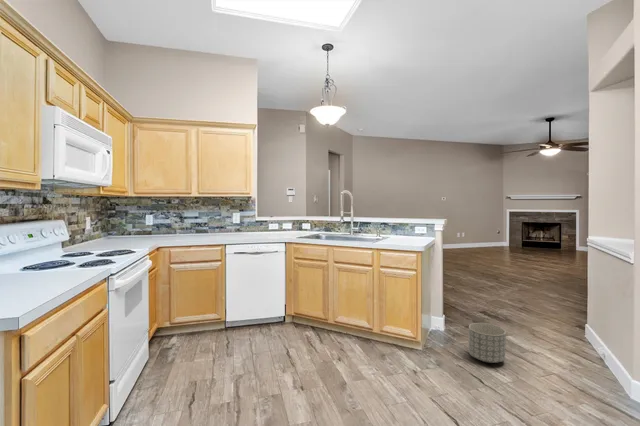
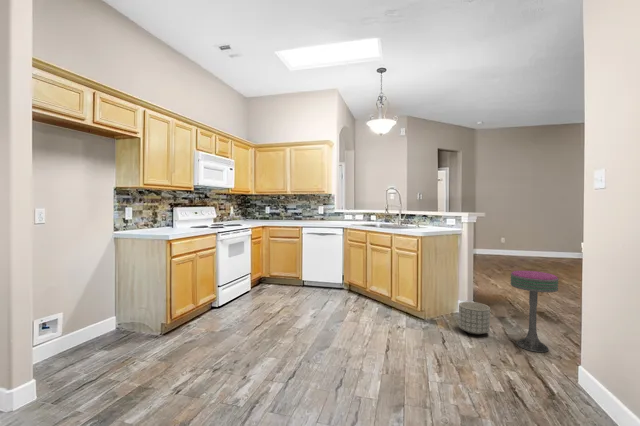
bar stool: none [525,281,578,372] -> present [510,271,559,352]

